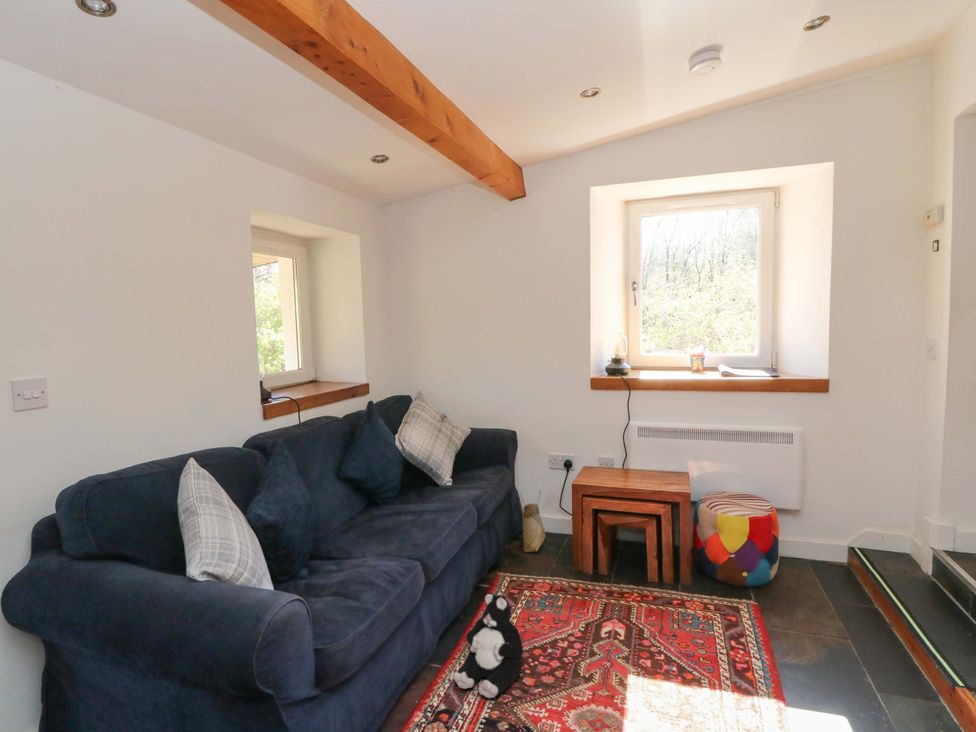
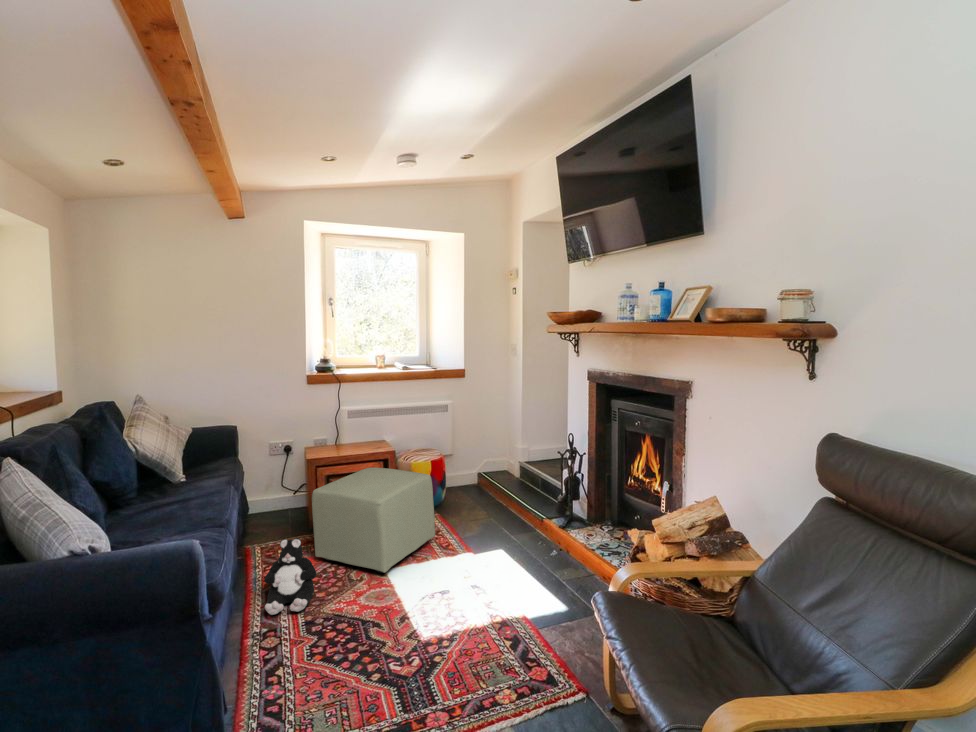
woven basket: present [517,491,545,552] -> none [248,471,273,527]
ottoman: none [550,513,726,683] -> present [312,468,435,573]

